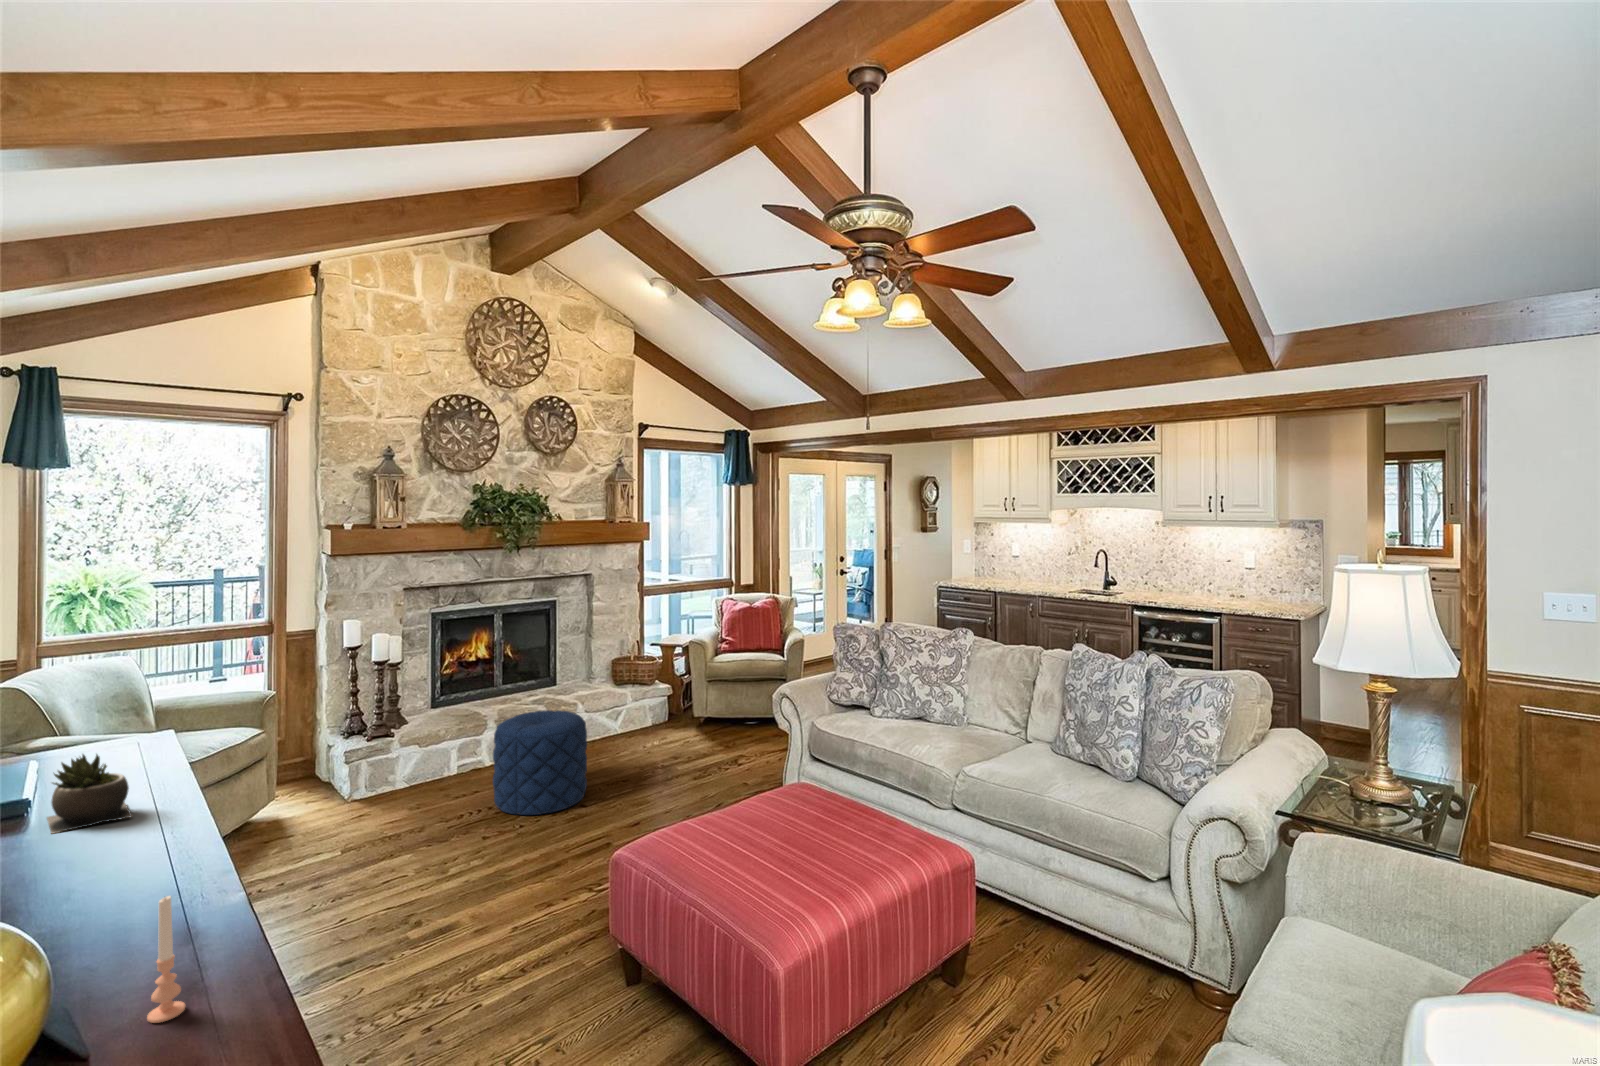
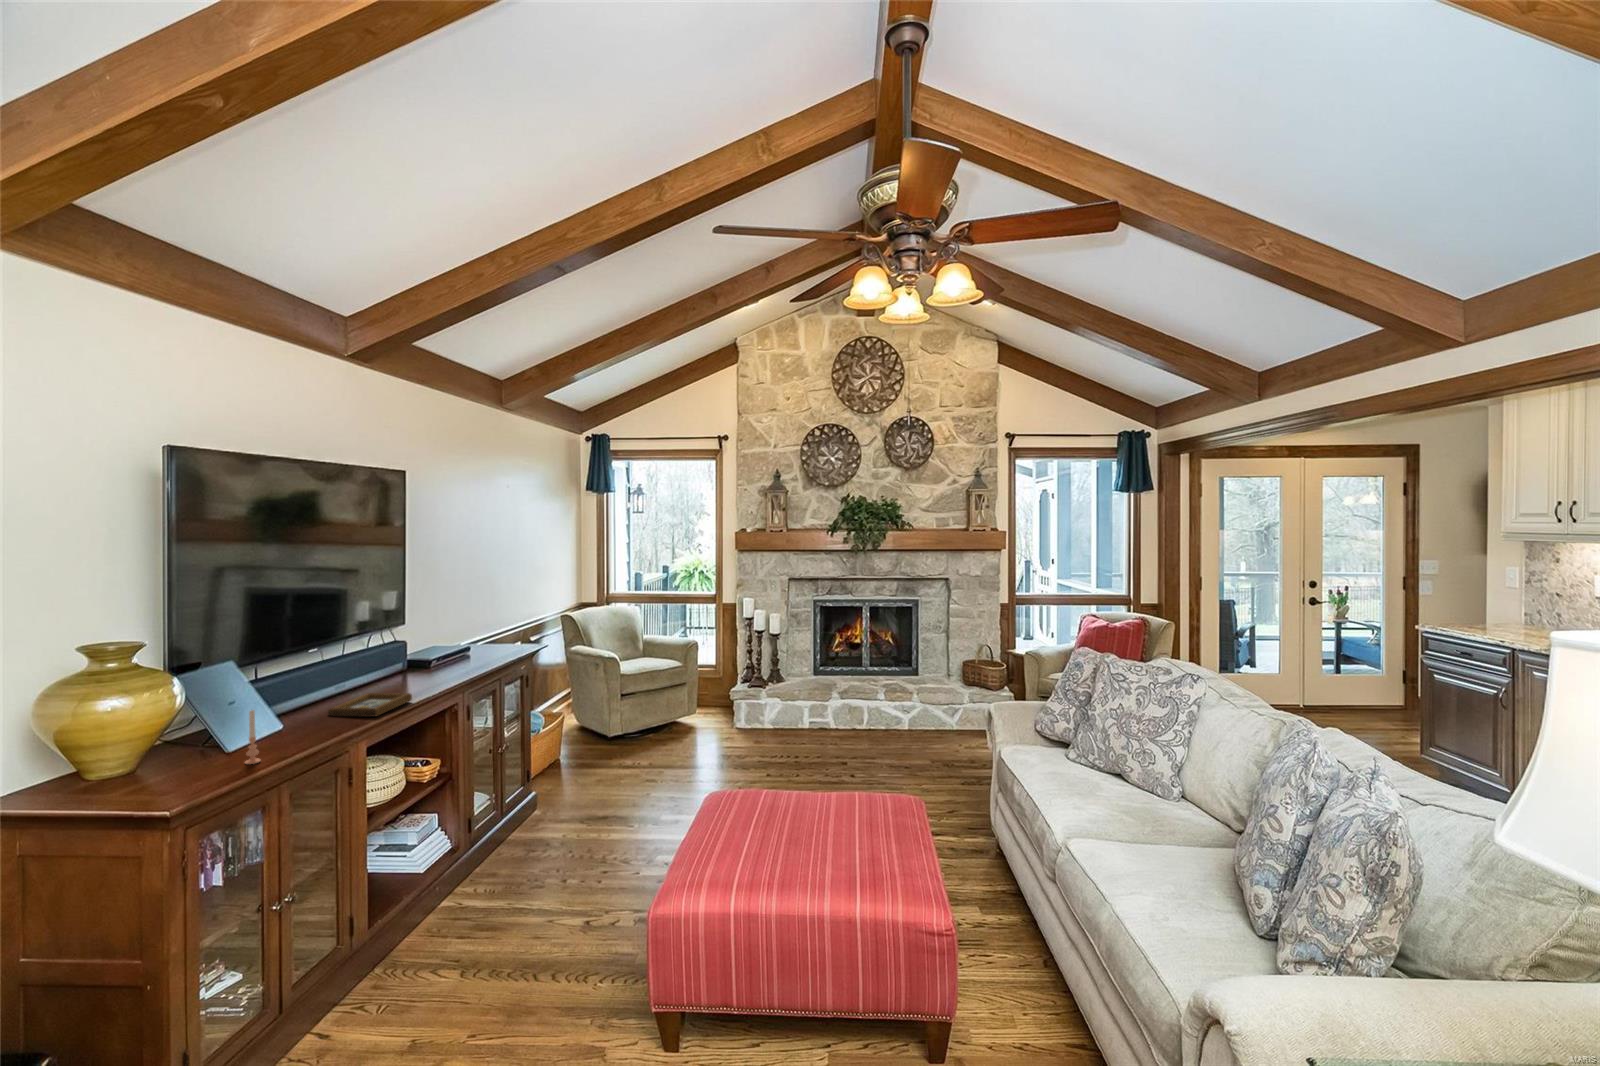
pouf: present [493,710,587,815] -> none [793,690,868,776]
succulent plant: present [47,754,133,834] -> none [394,652,440,689]
picture frame: none [49,823,183,907] -> present [328,693,412,716]

